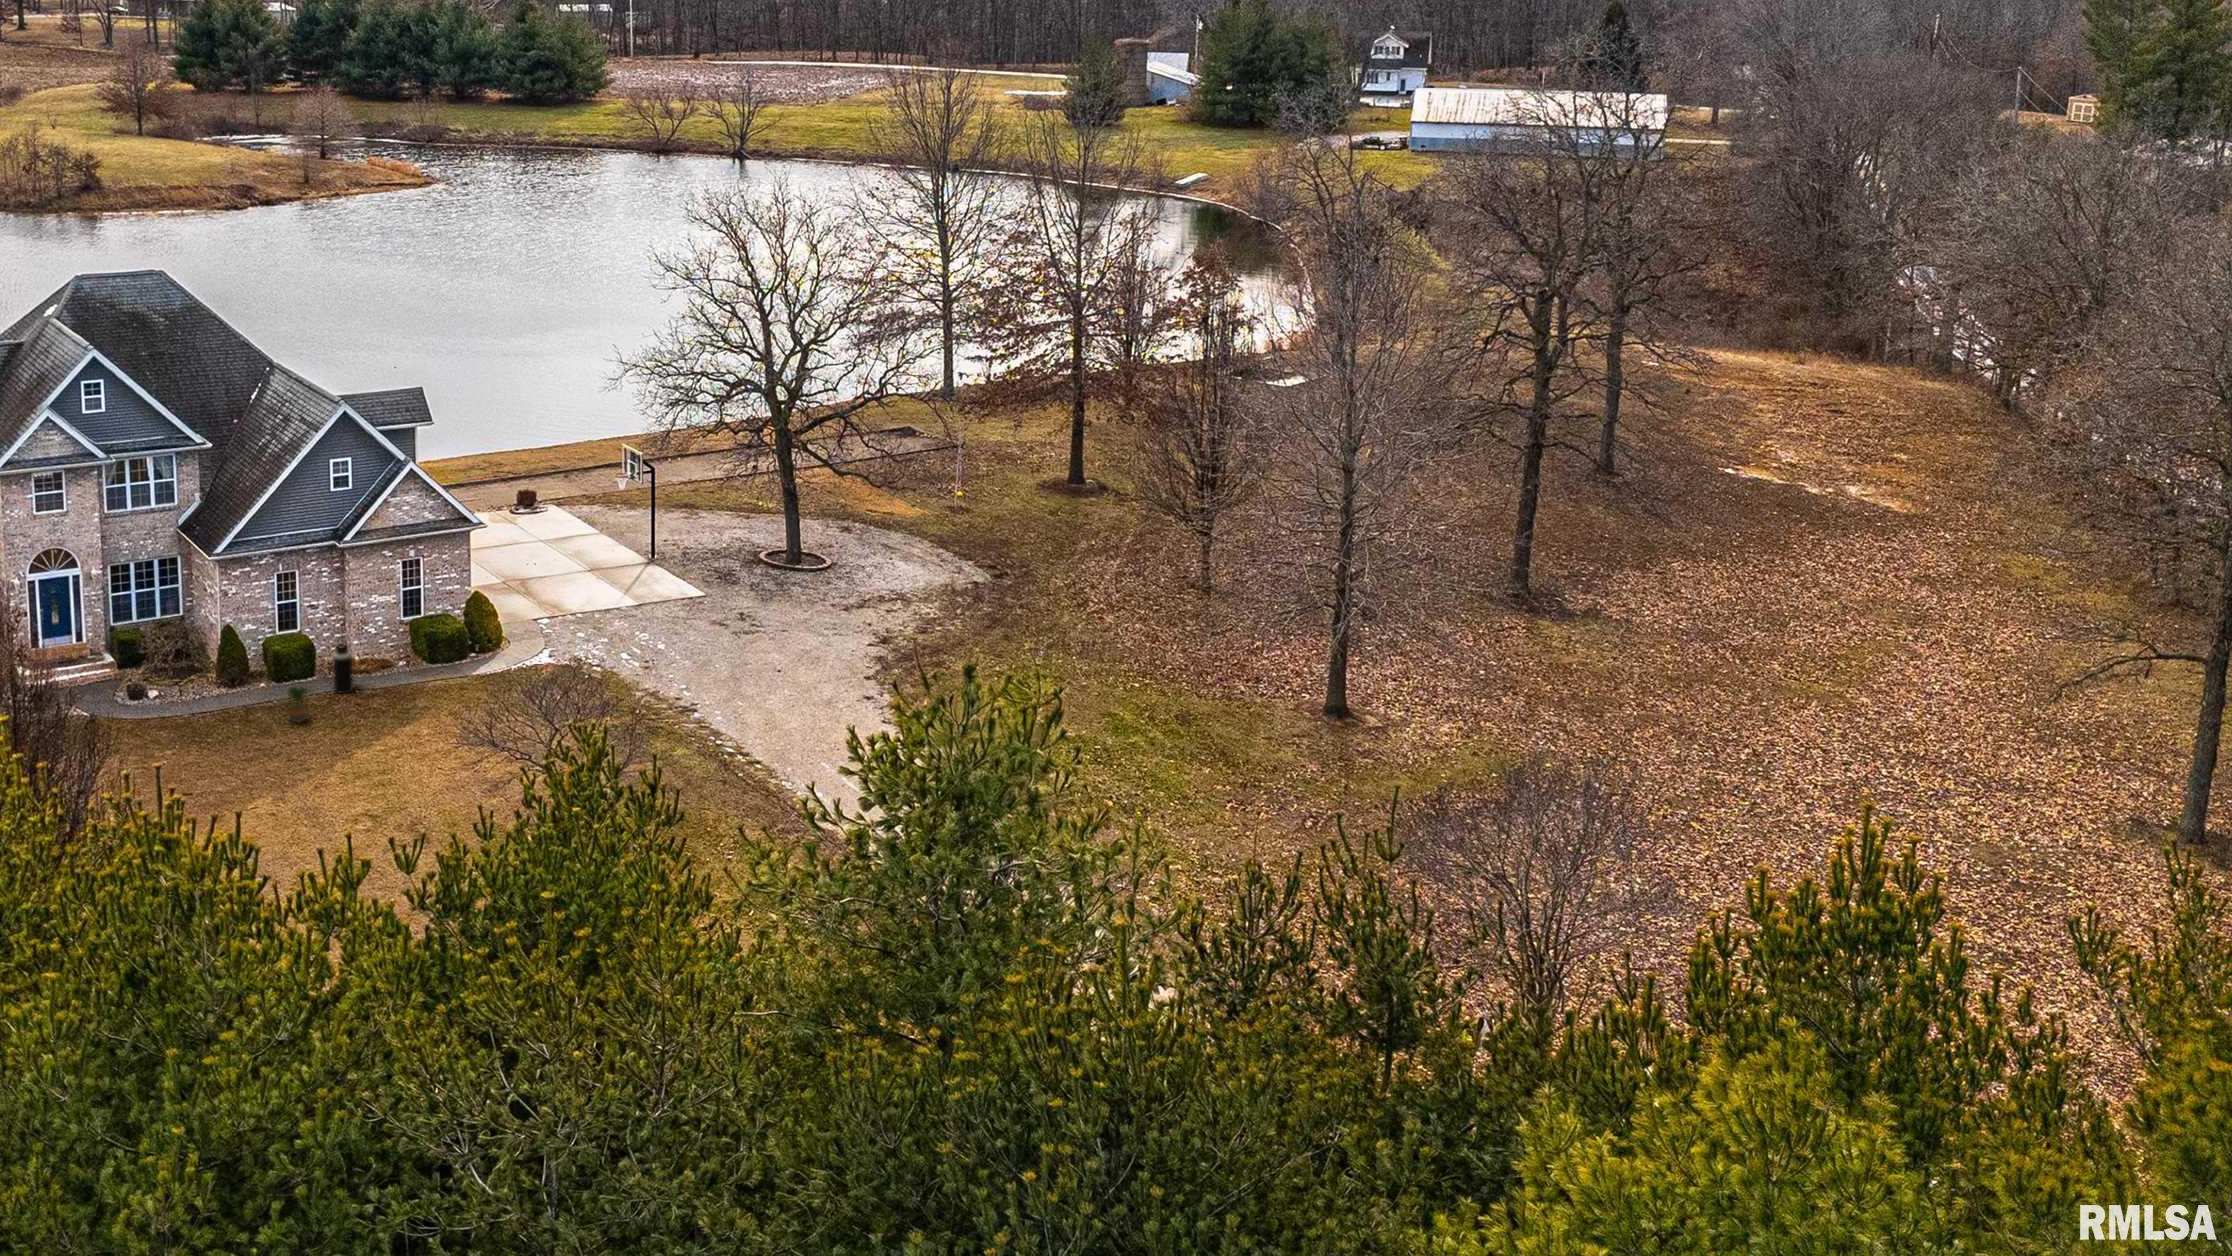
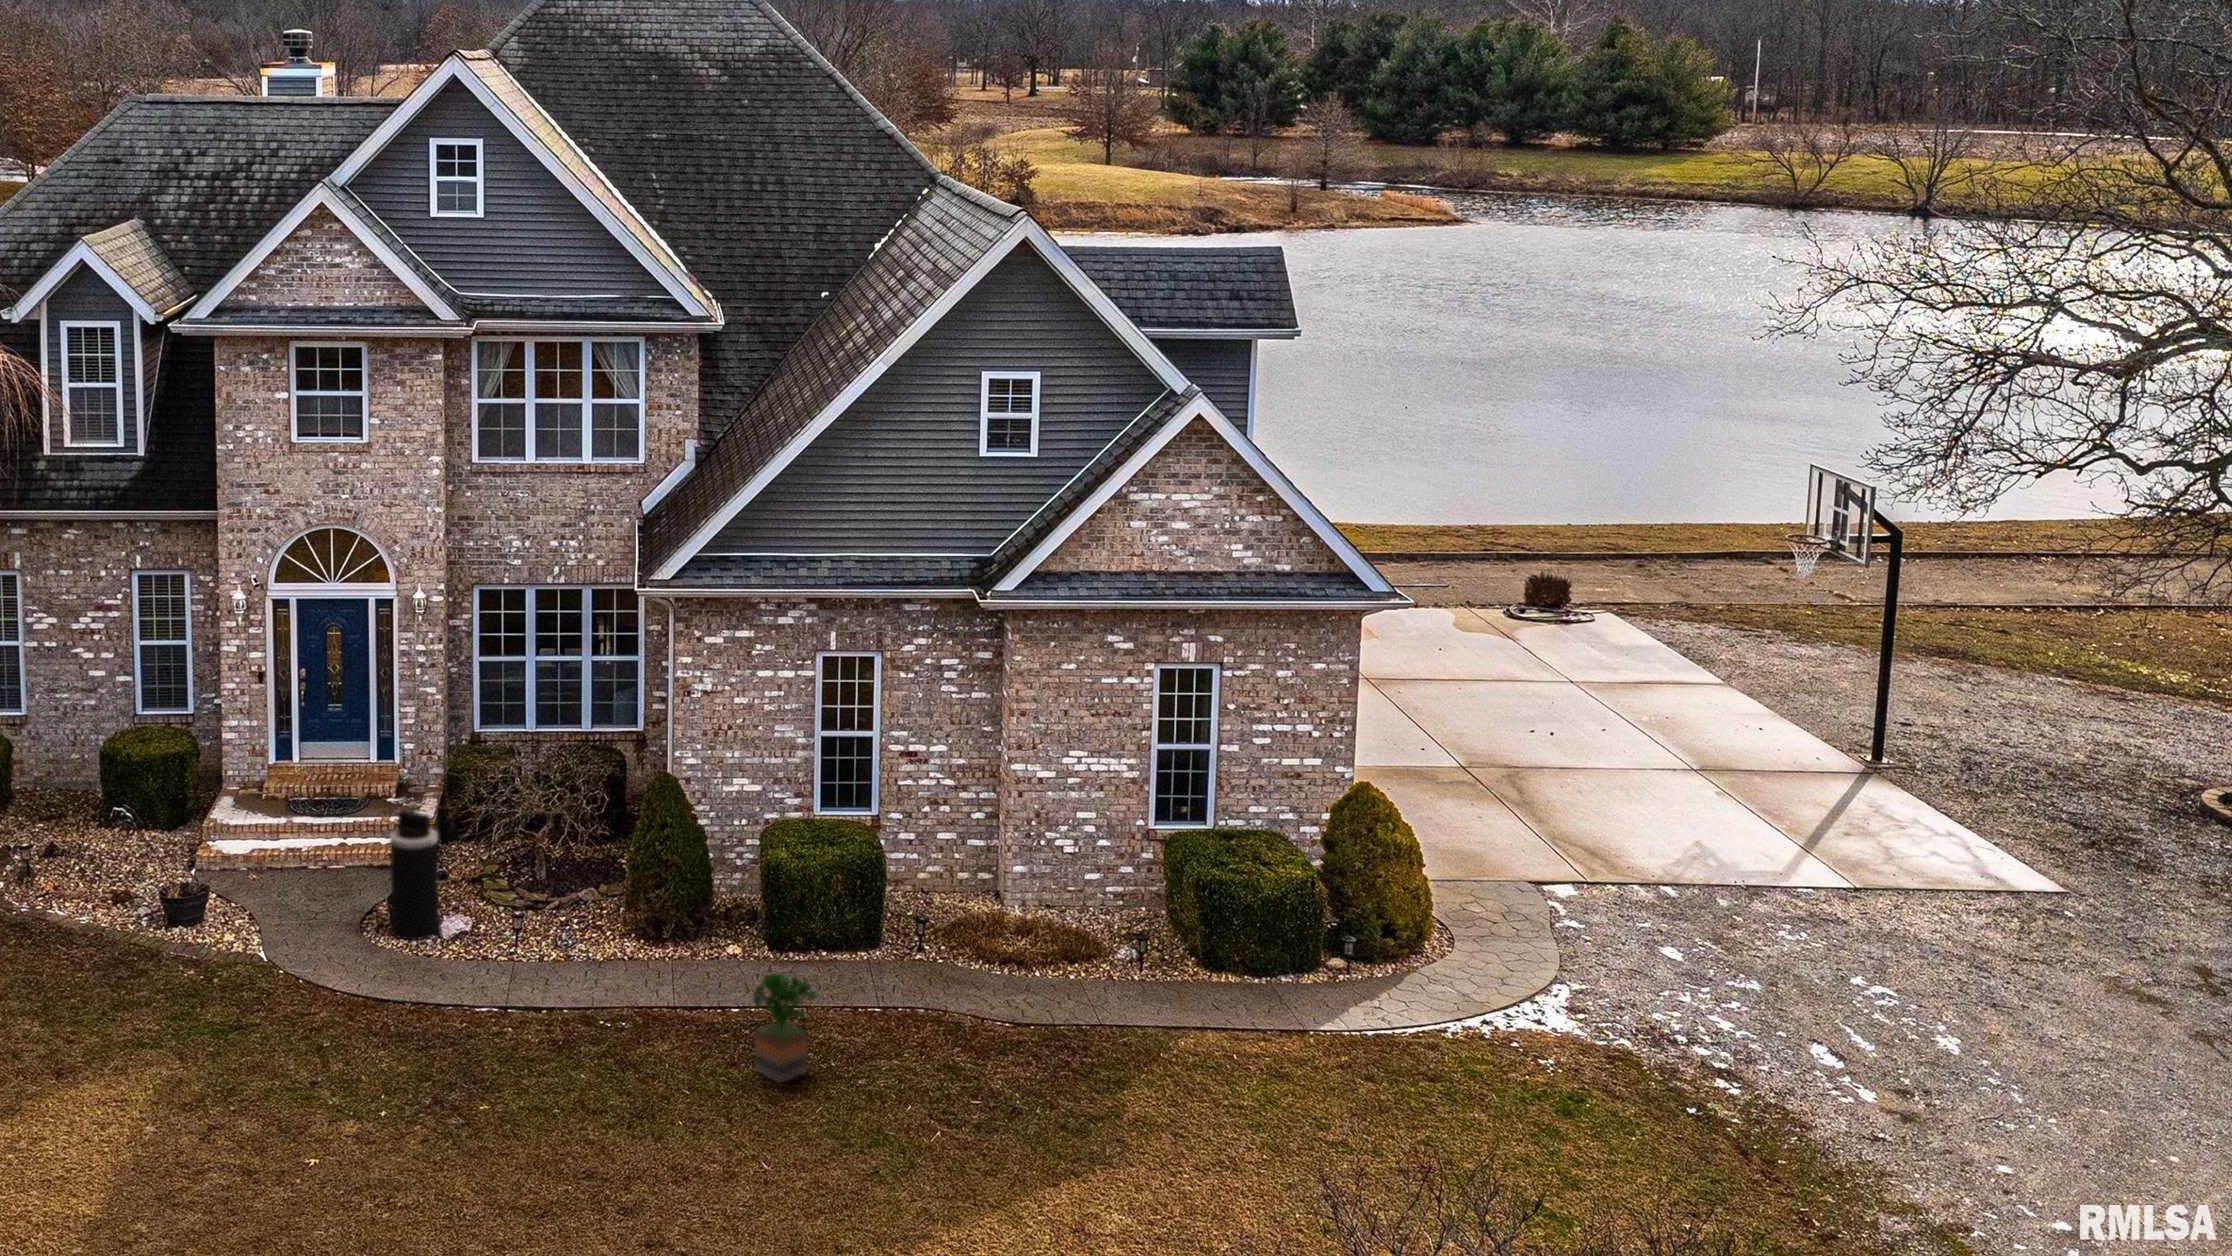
trash can: present [333,645,353,694] -> present [390,811,439,940]

